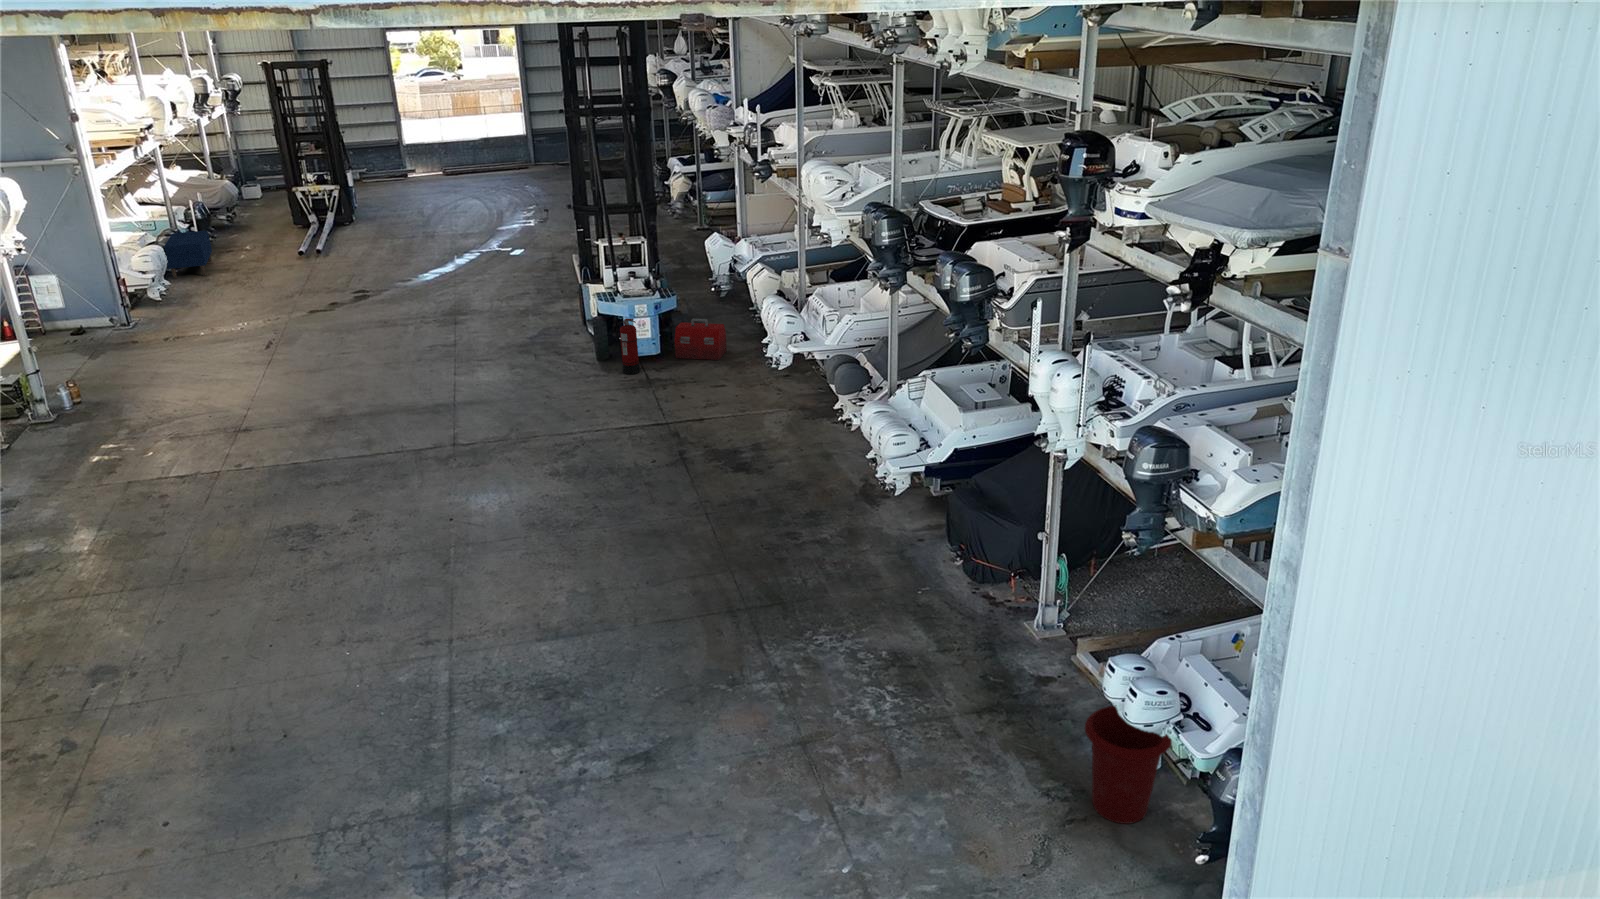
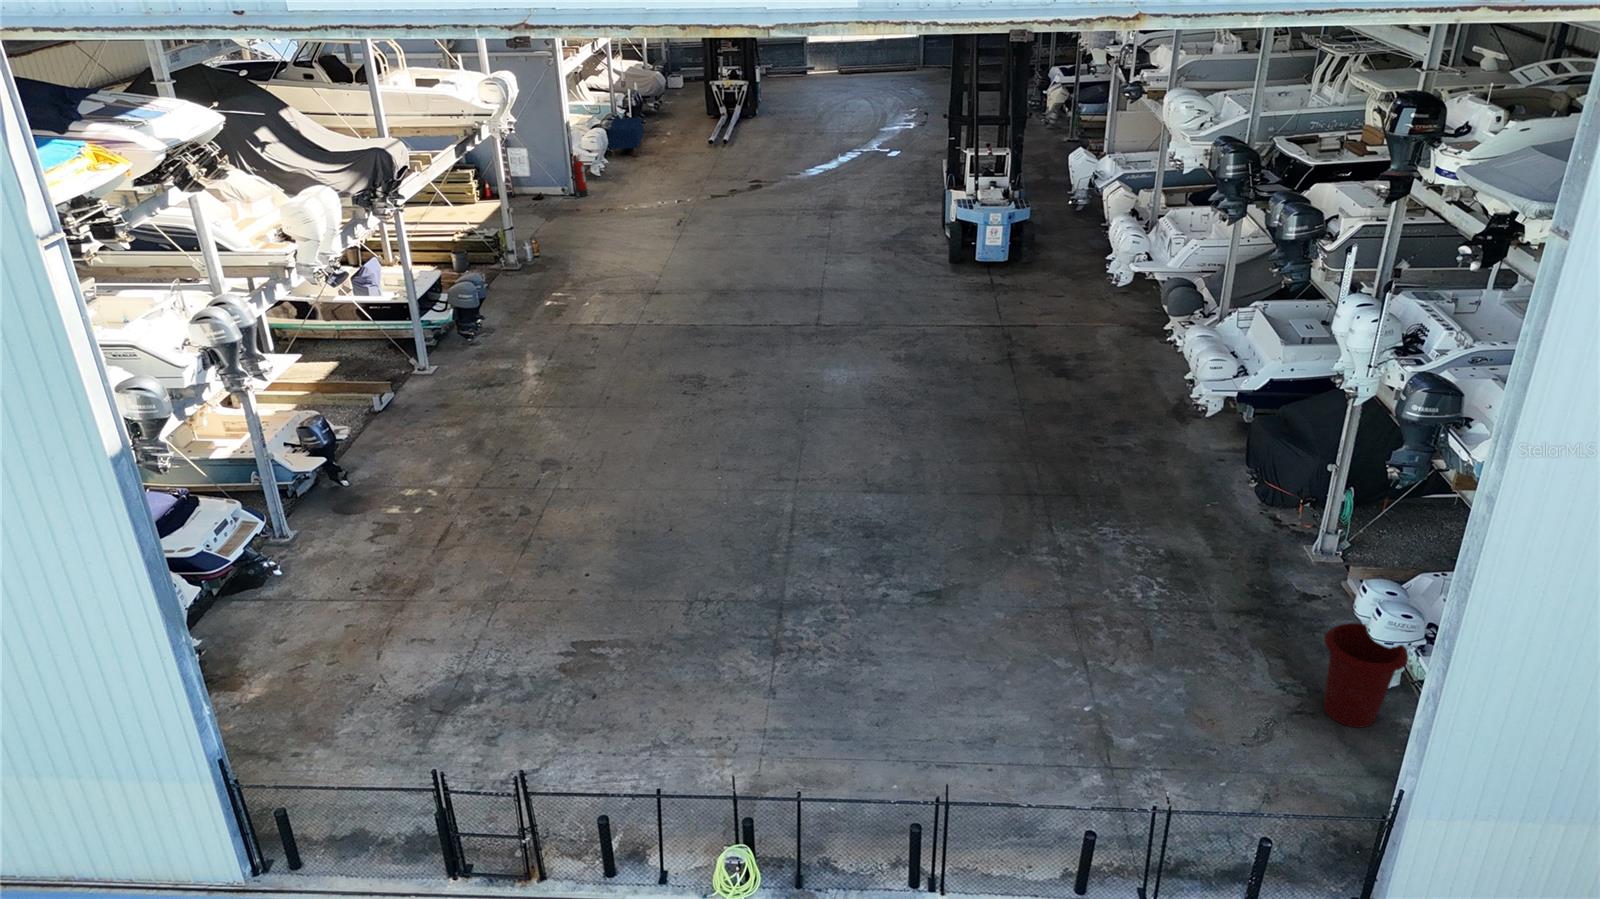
fire extinguisher: present [616,319,640,374] -> present [572,155,588,197]
toolbox: present [675,319,727,360] -> none [1023,229,1073,270]

